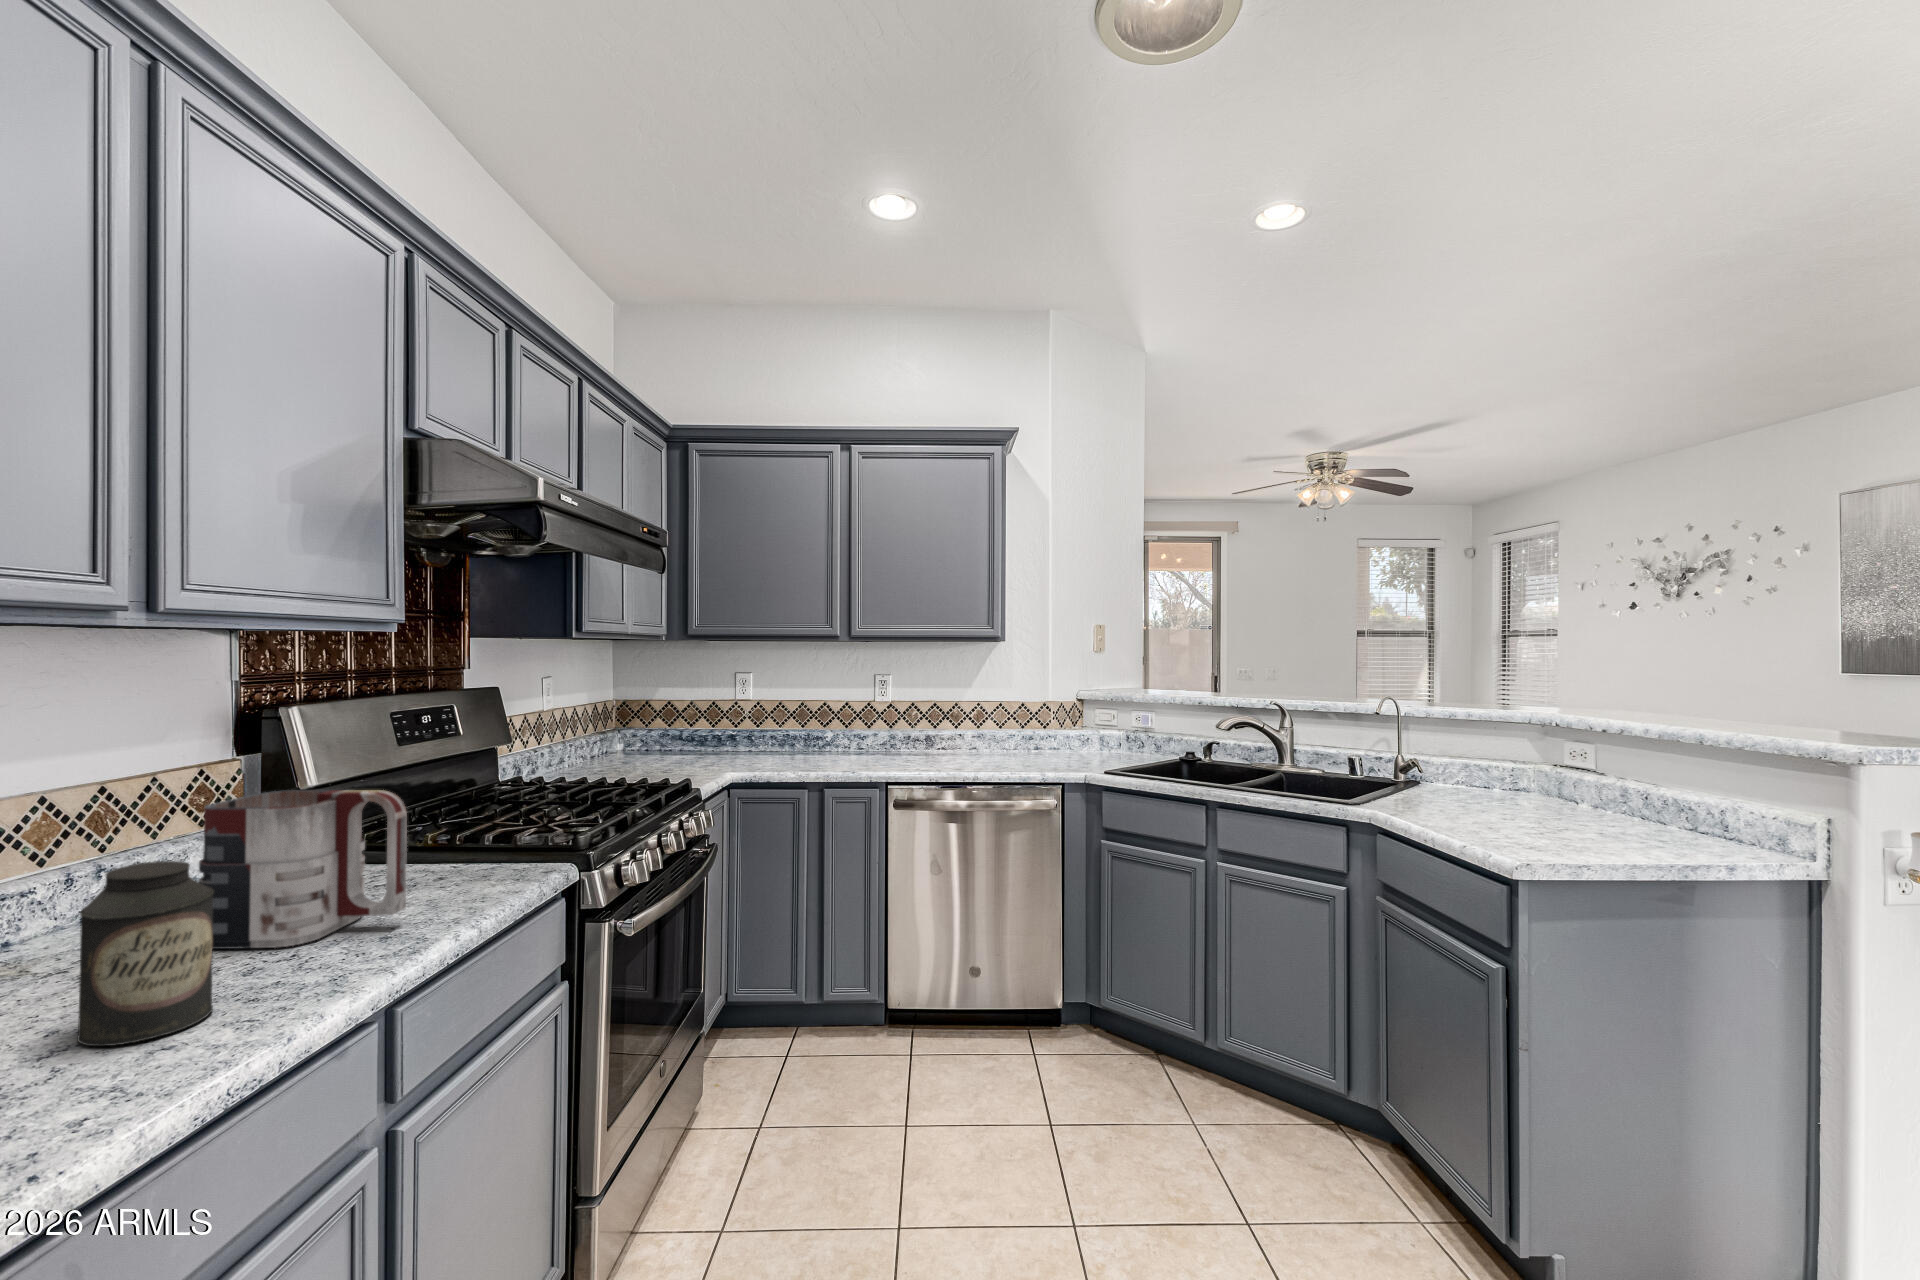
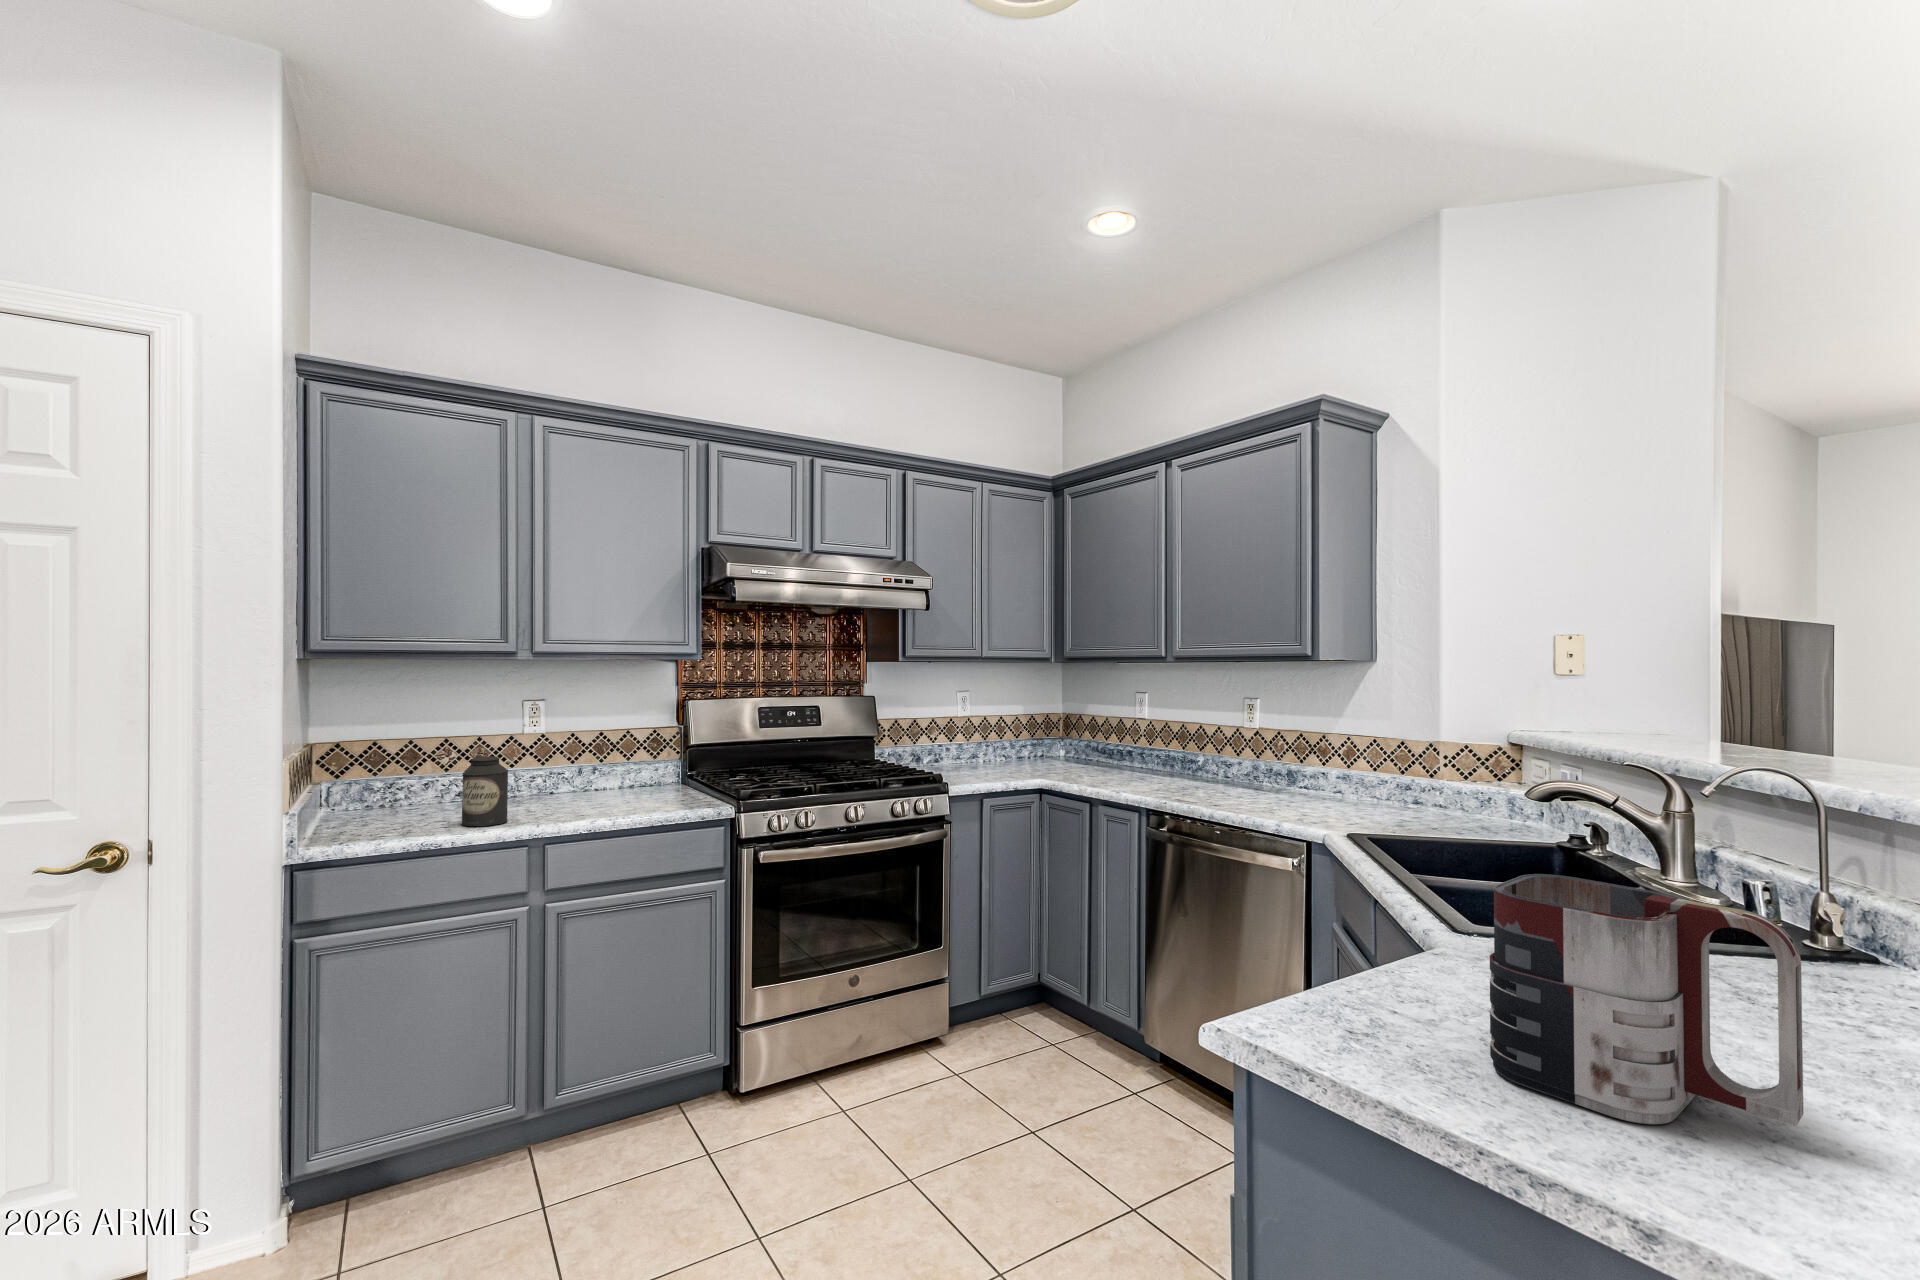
mug: present [199,790,407,949] -> present [1490,874,1804,1126]

